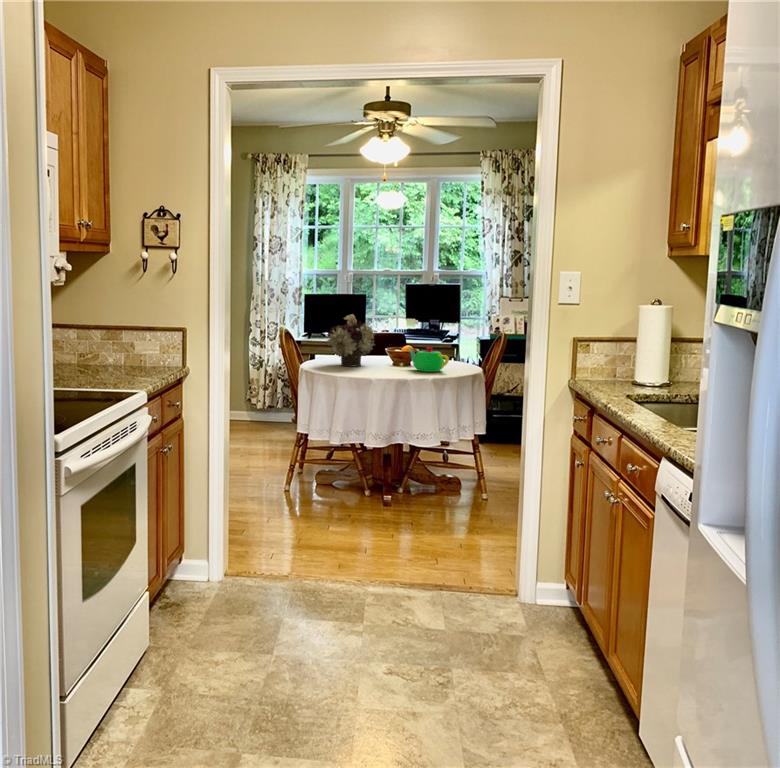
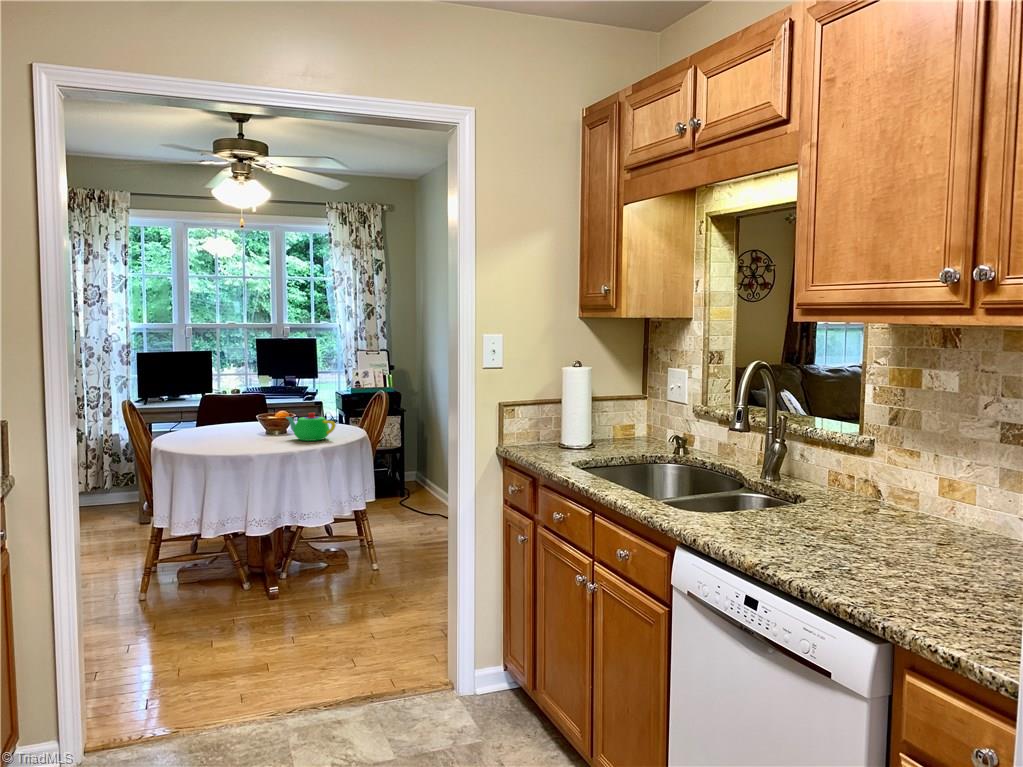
flower arrangement: present [327,314,375,366] -> none [185,380,244,441]

